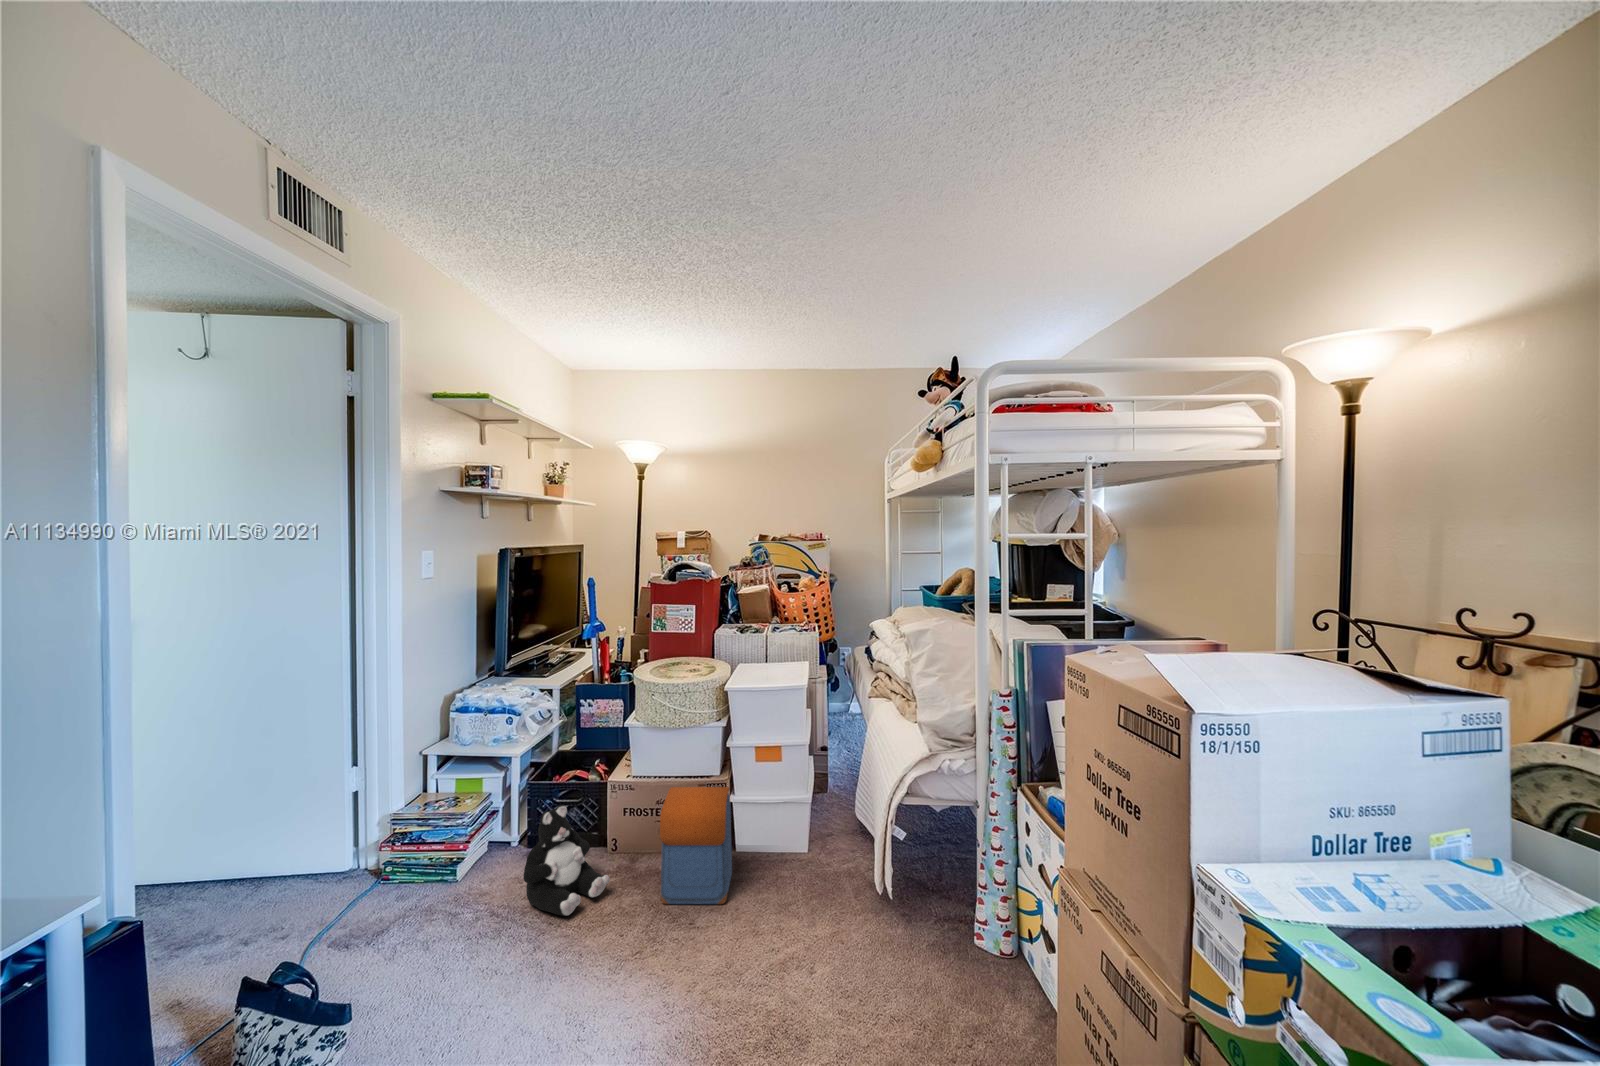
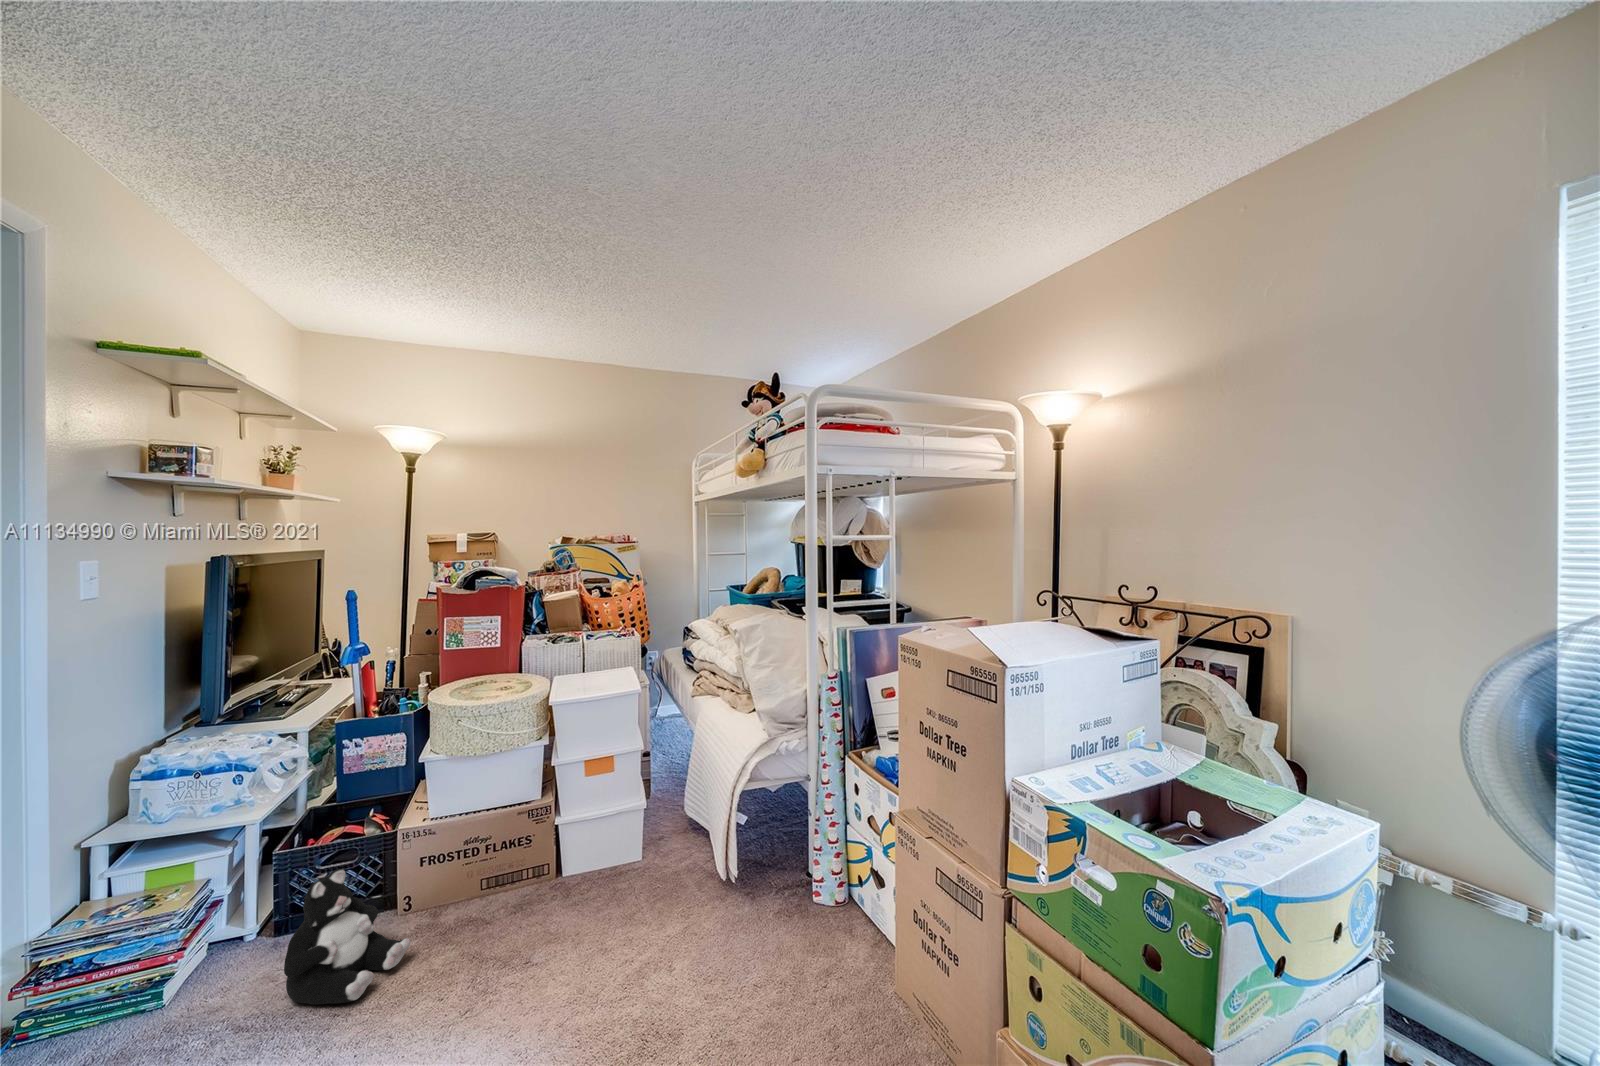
backpack: present [660,787,732,904] -> none [481,806,563,951]

